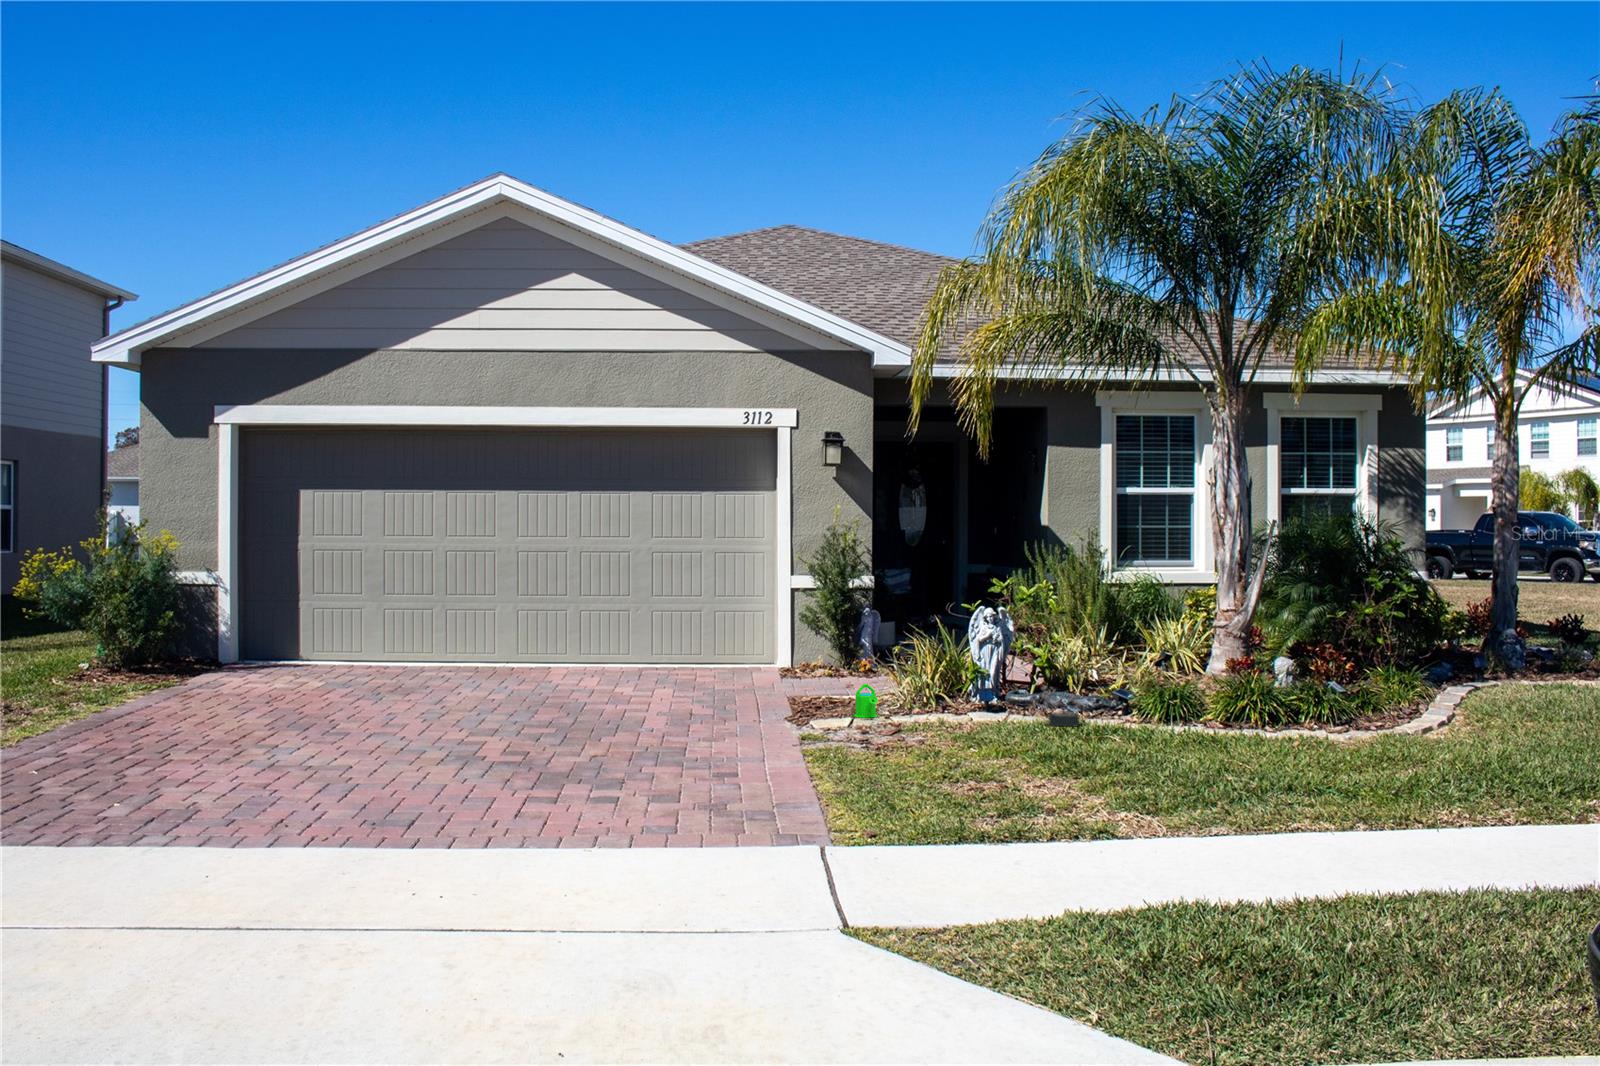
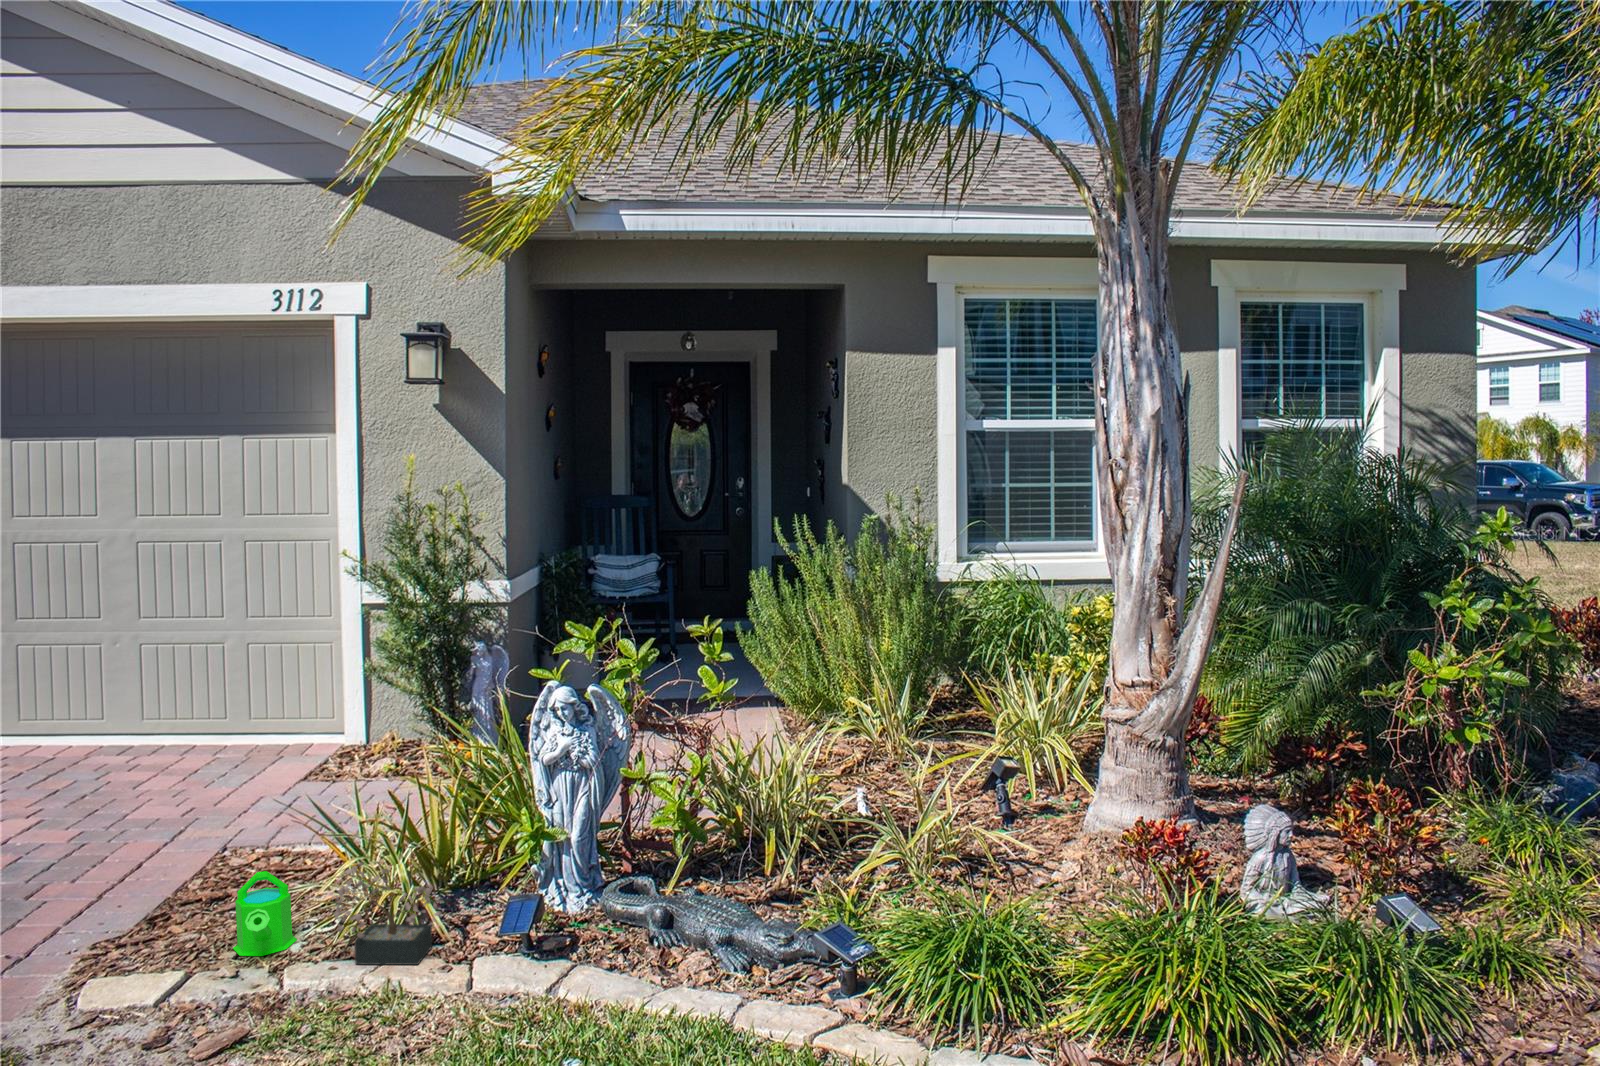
decorative plant: present [1037,686,1085,726] -> present [330,863,443,965]

